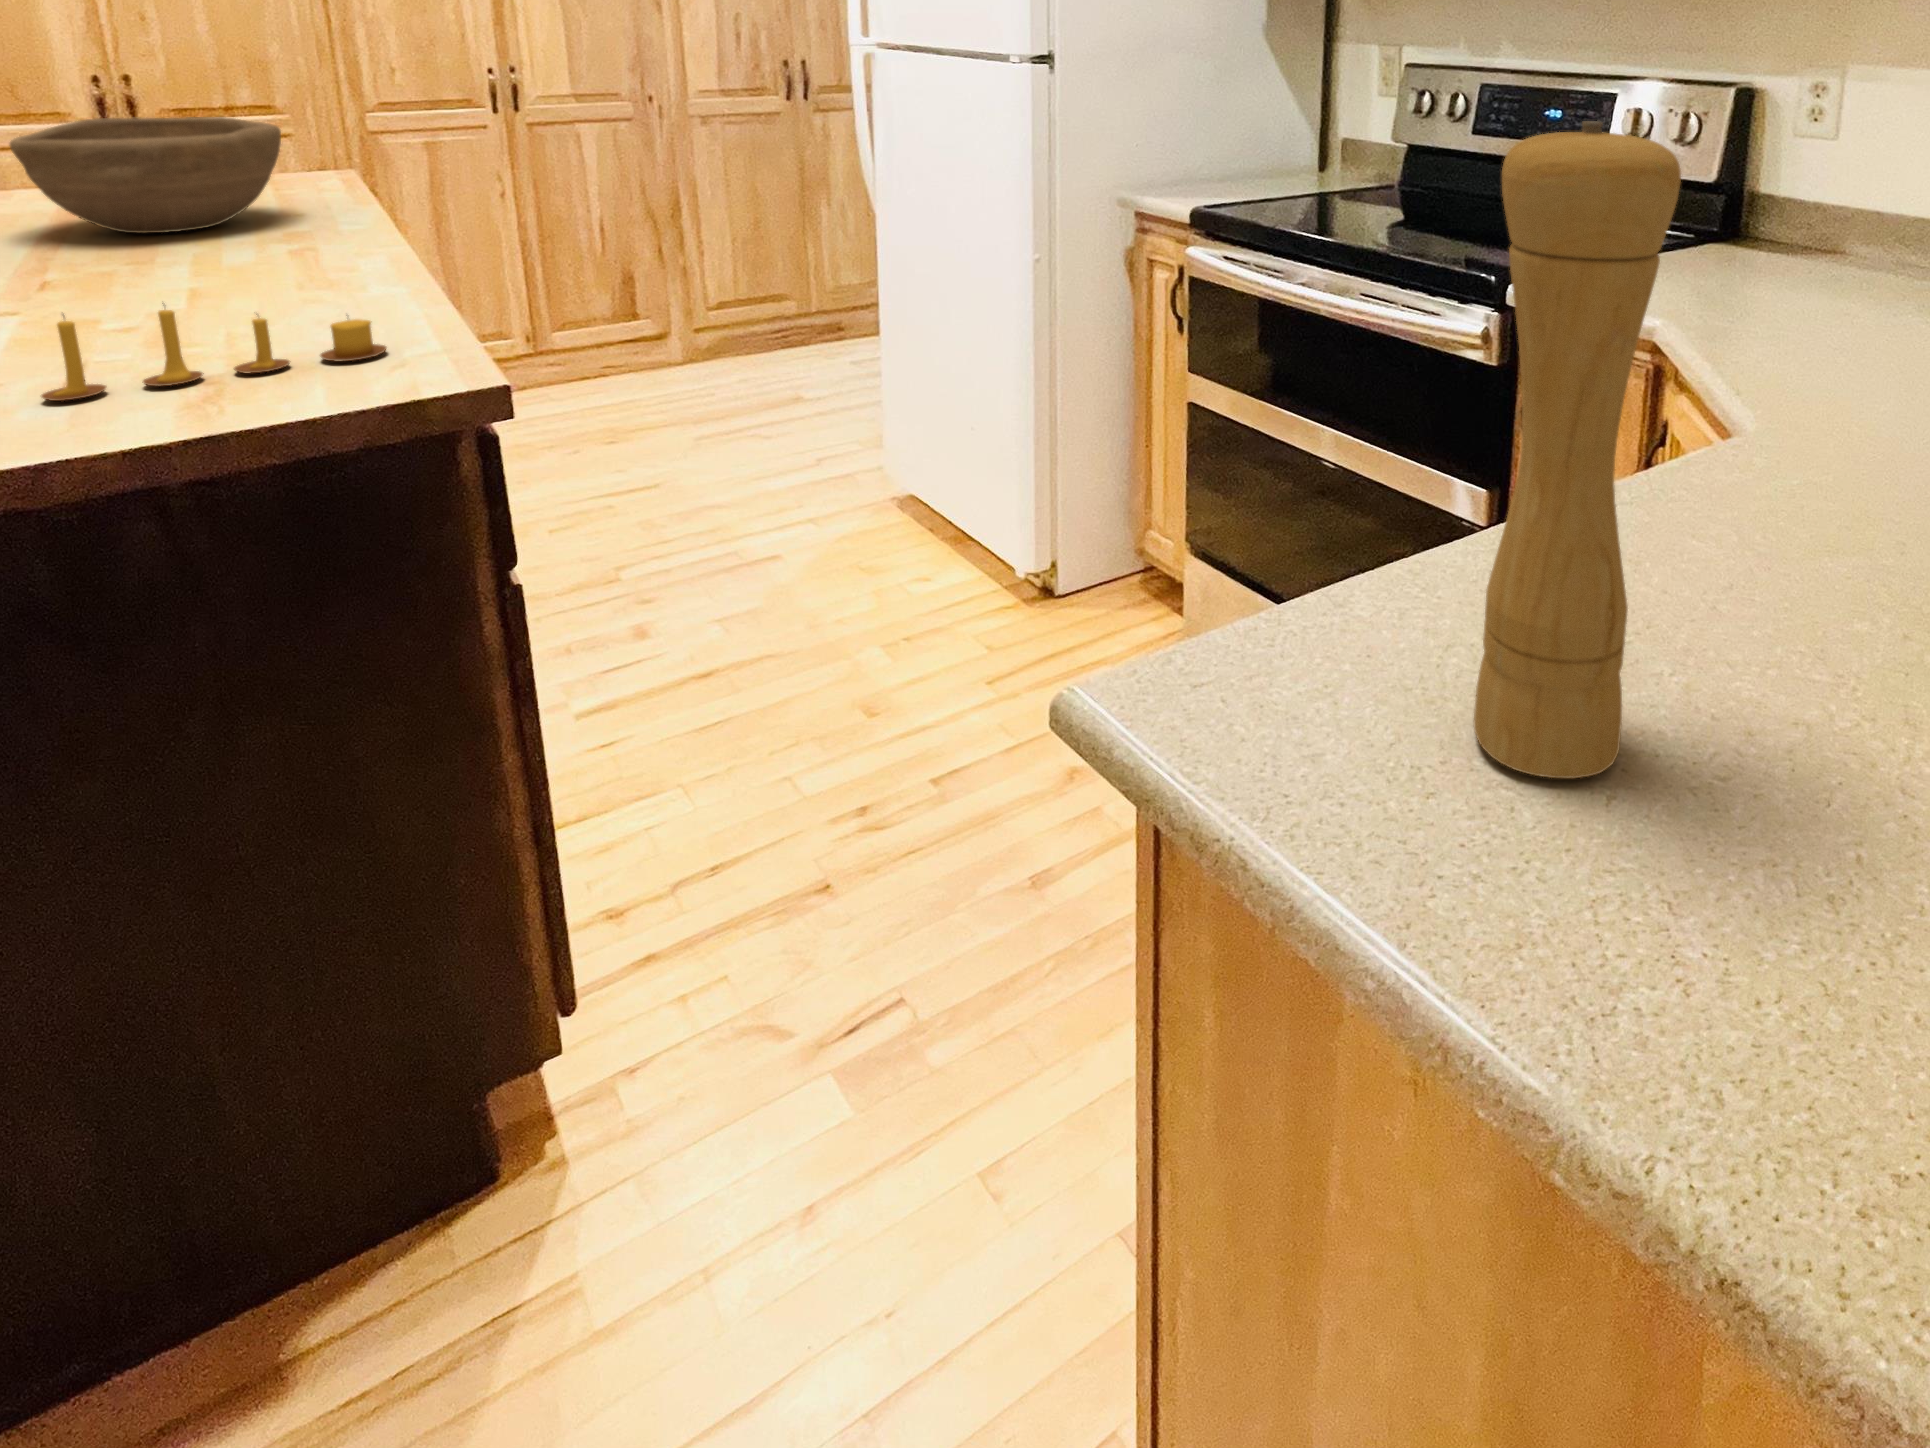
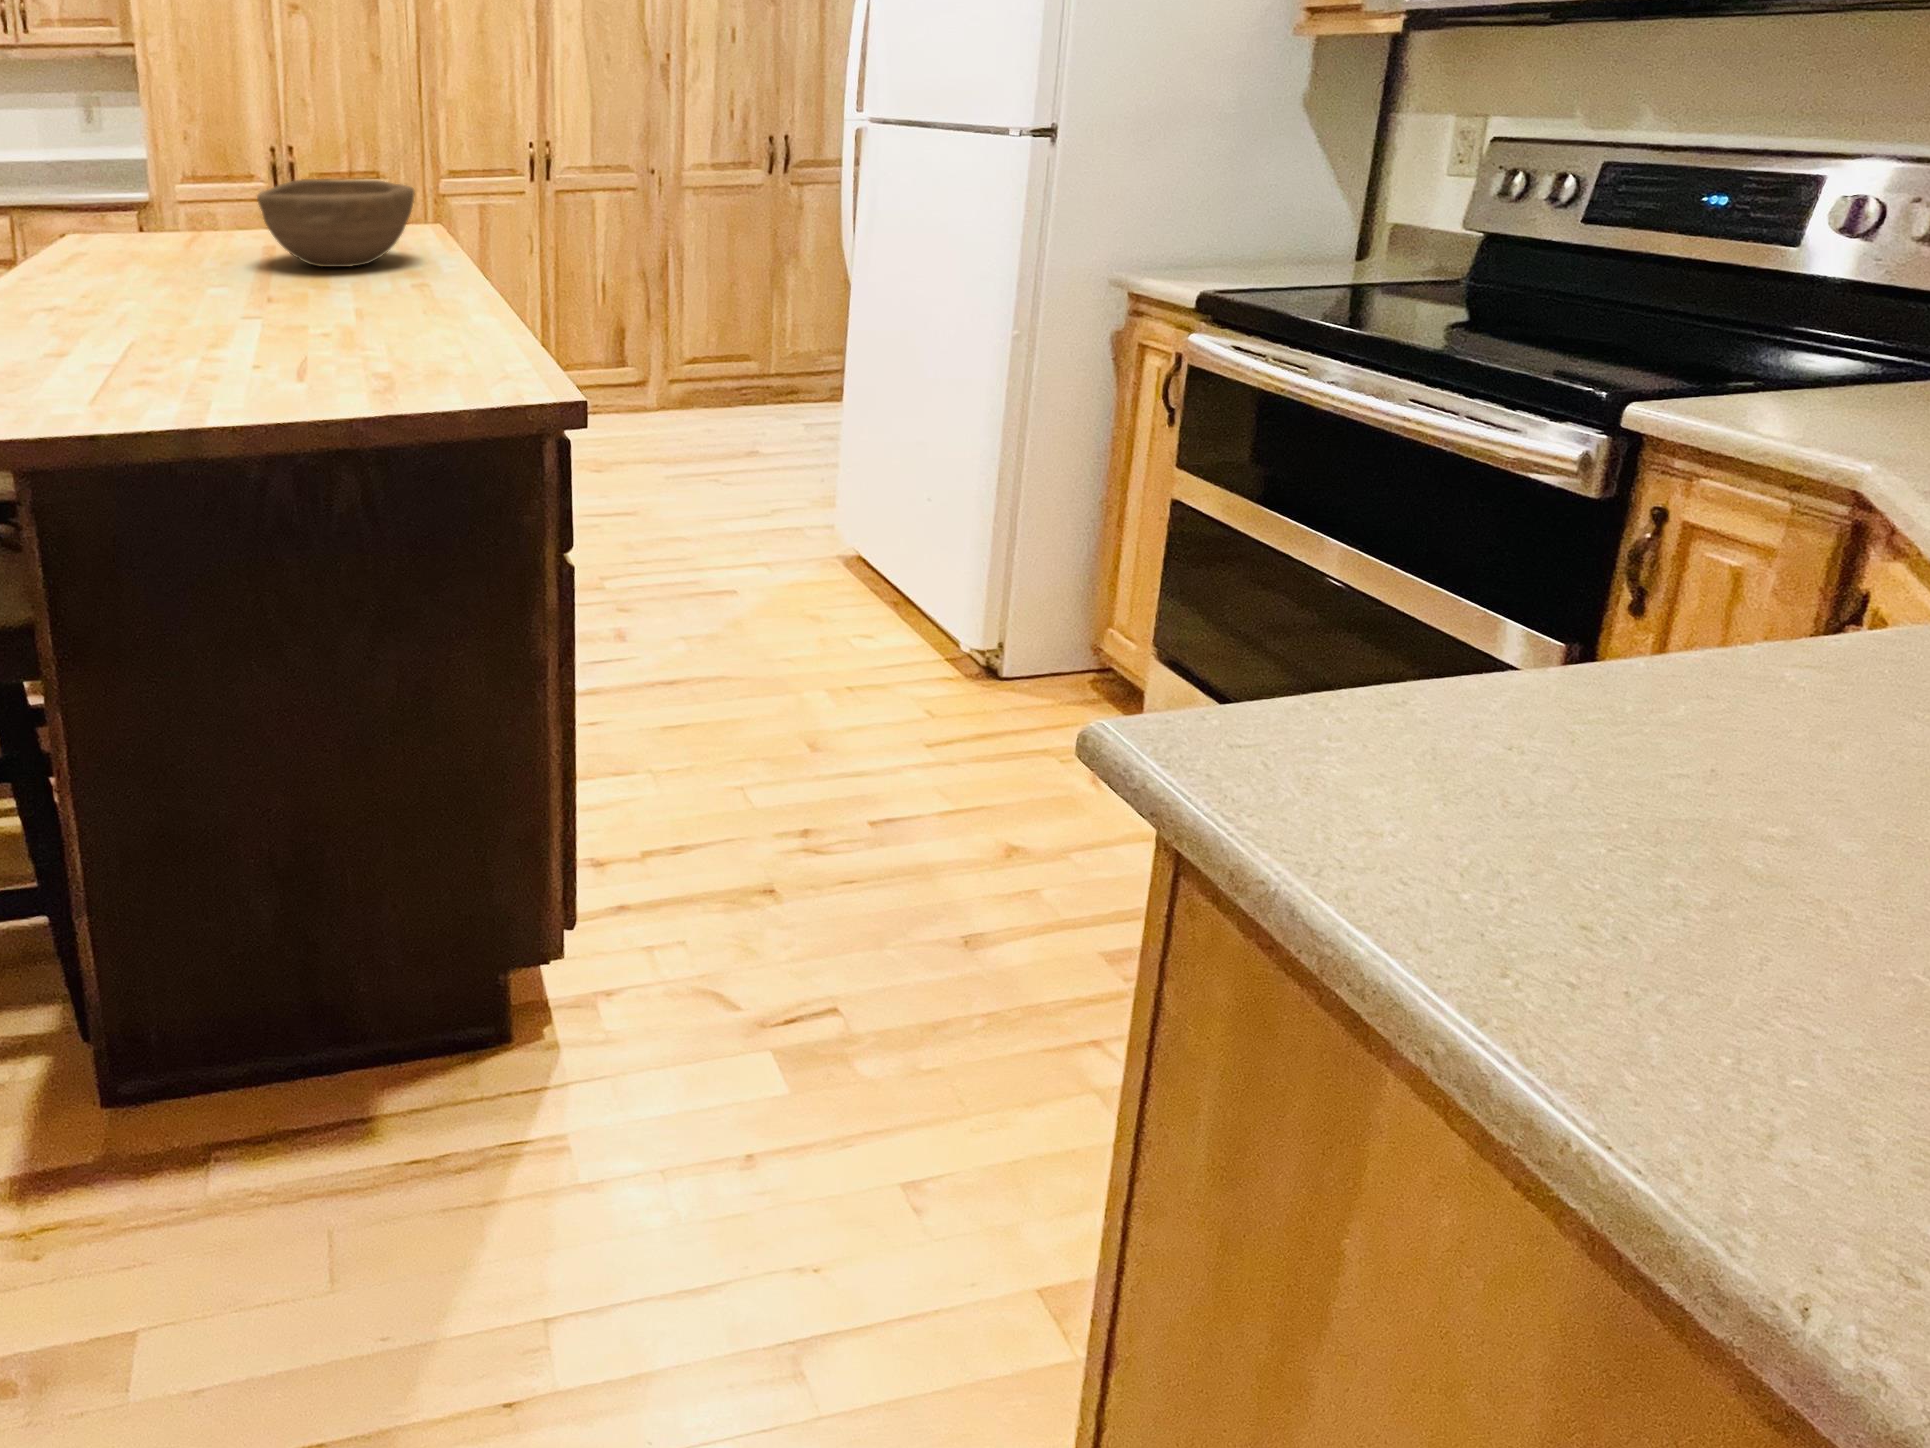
pepper mill: present [1474,121,1681,779] -> none [1535,188,1876,863]
candle: present [41,308,387,401] -> none [303,313,505,378]

